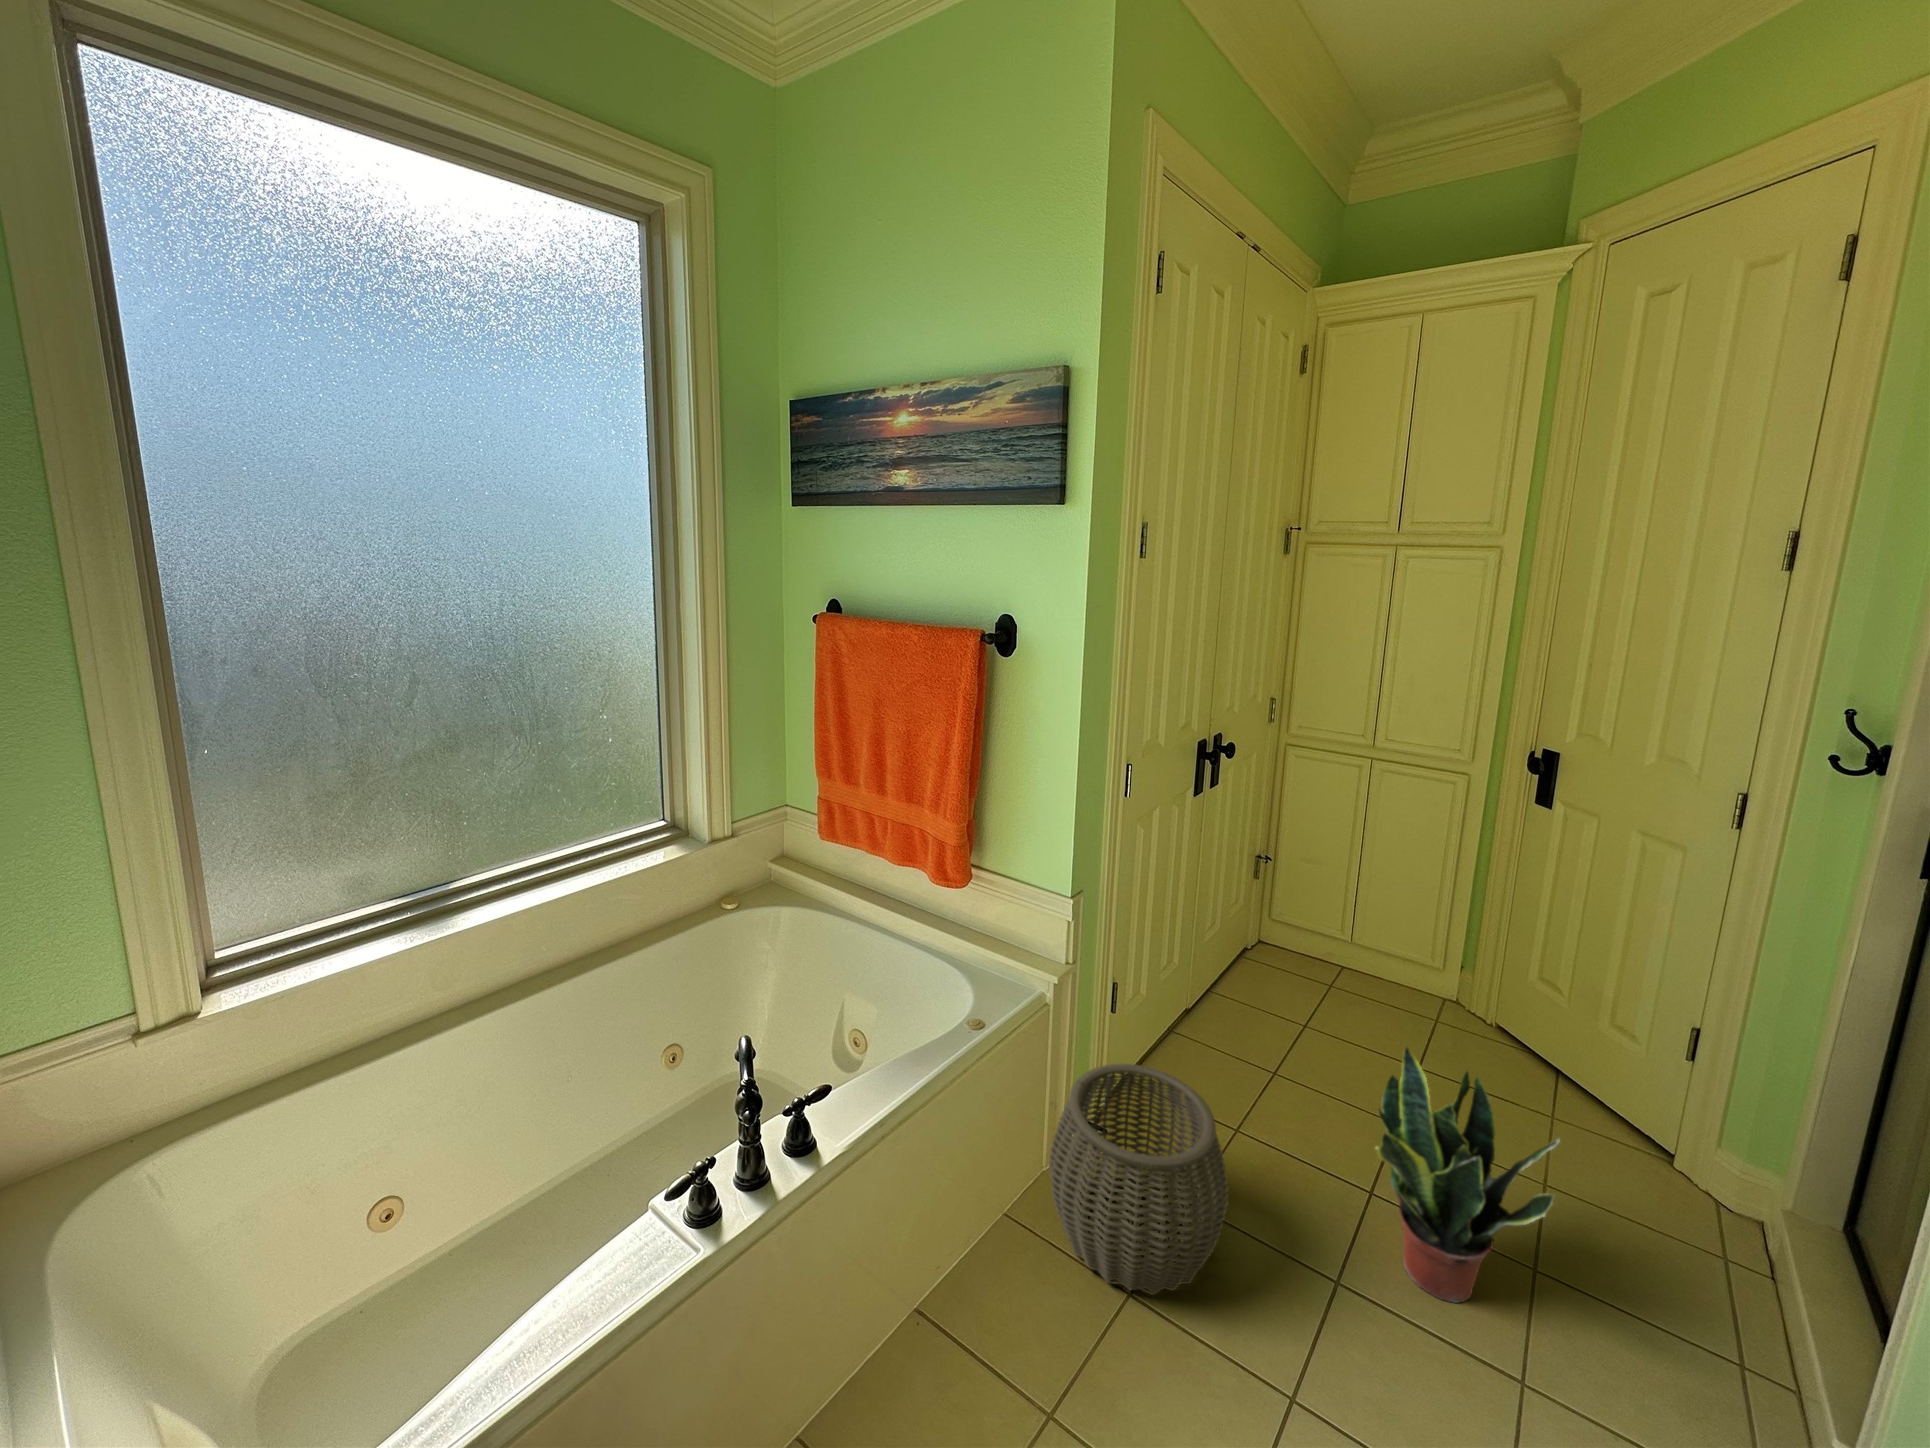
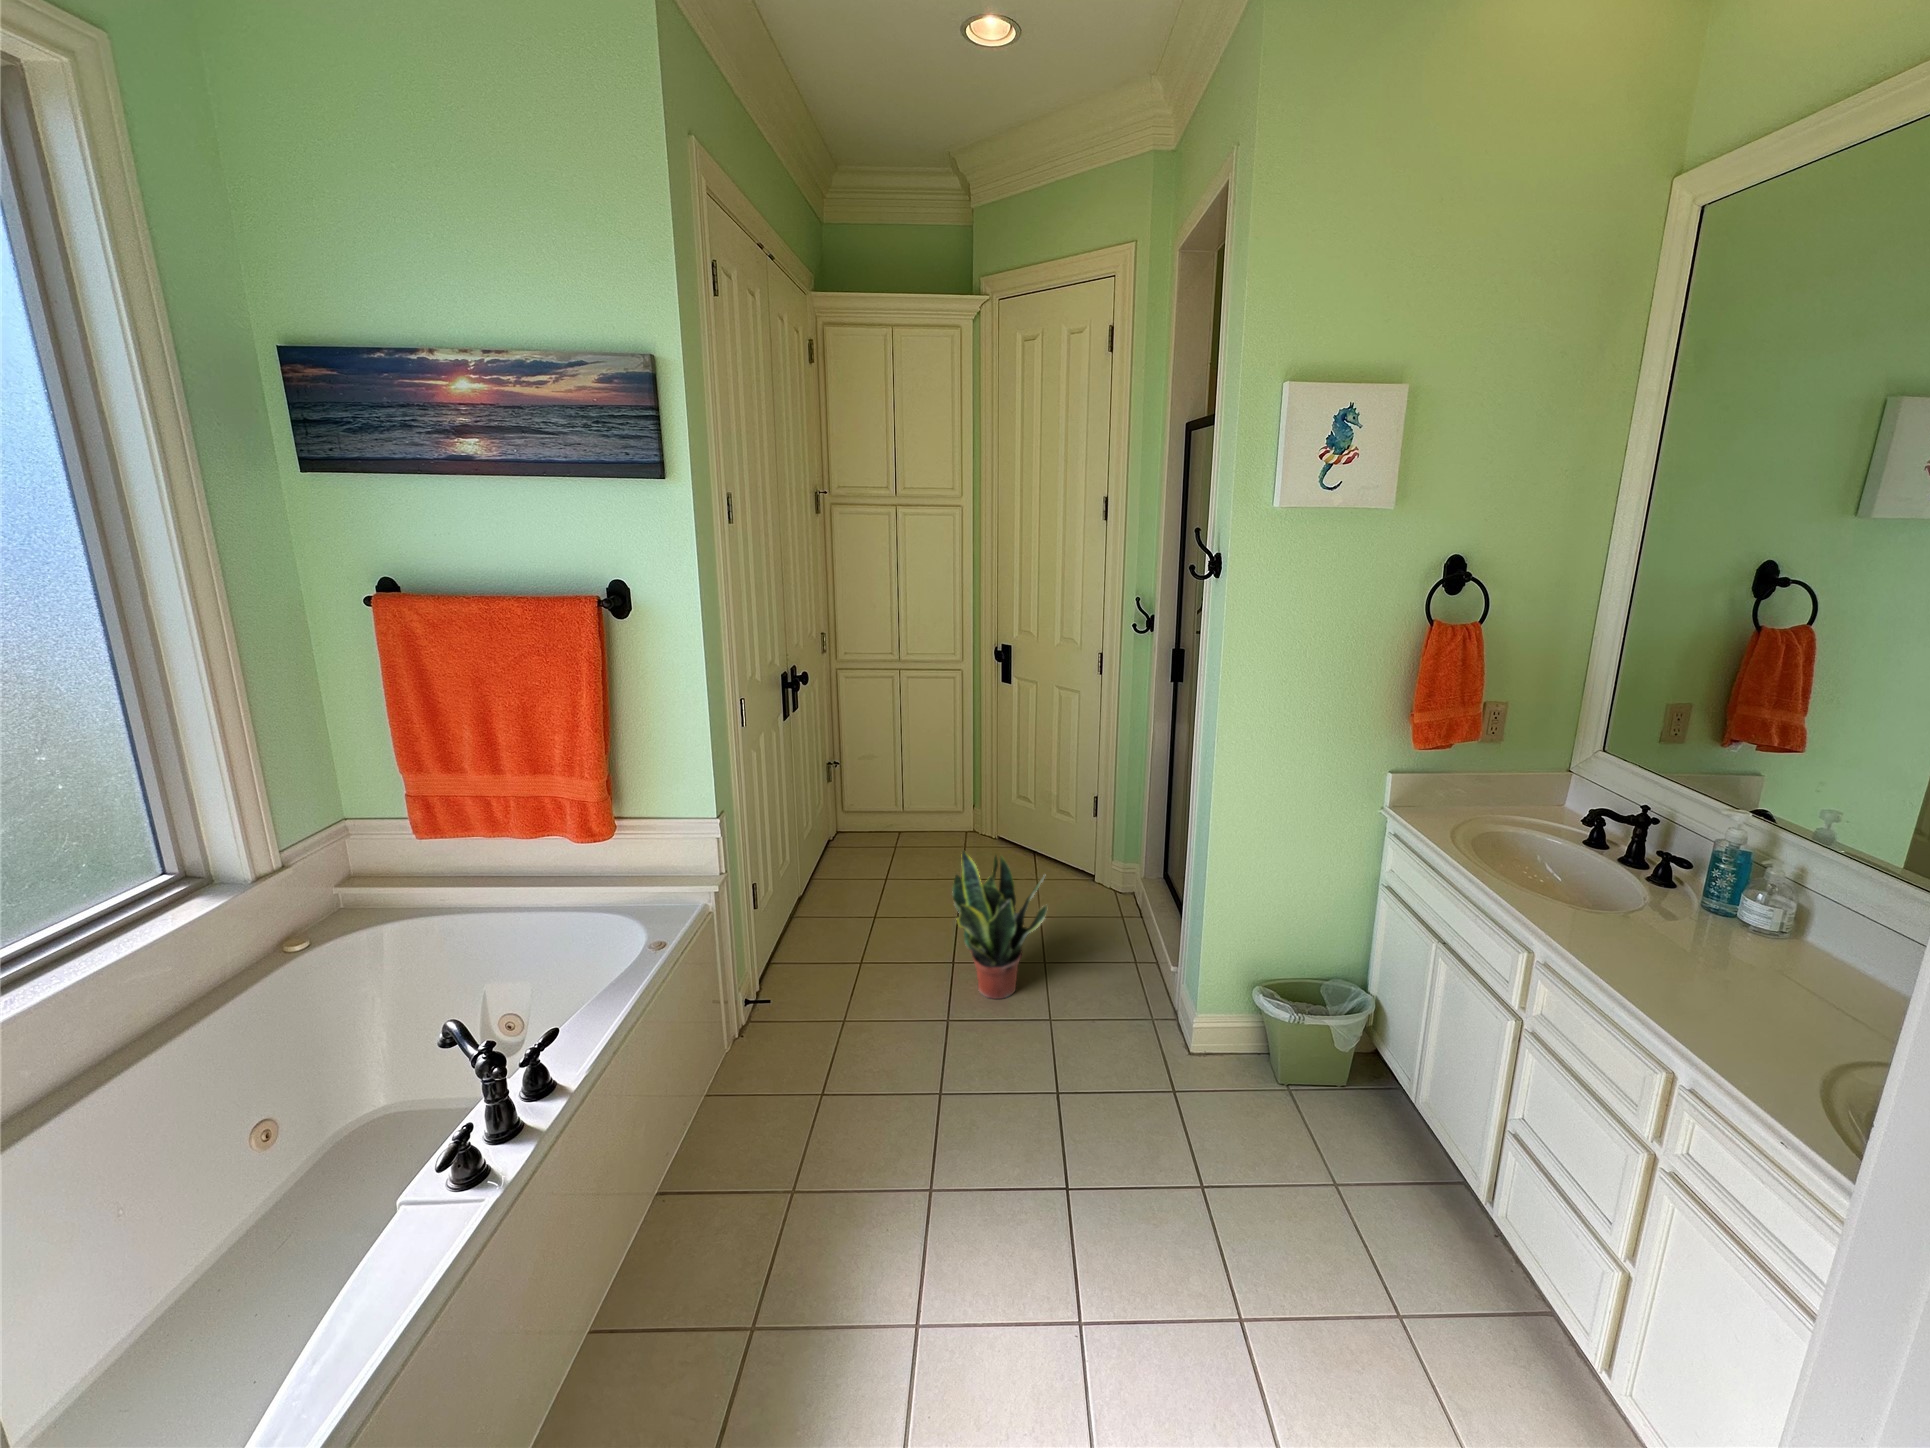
woven basket: present [1049,1064,1229,1295] -> none [736,931,874,1096]

